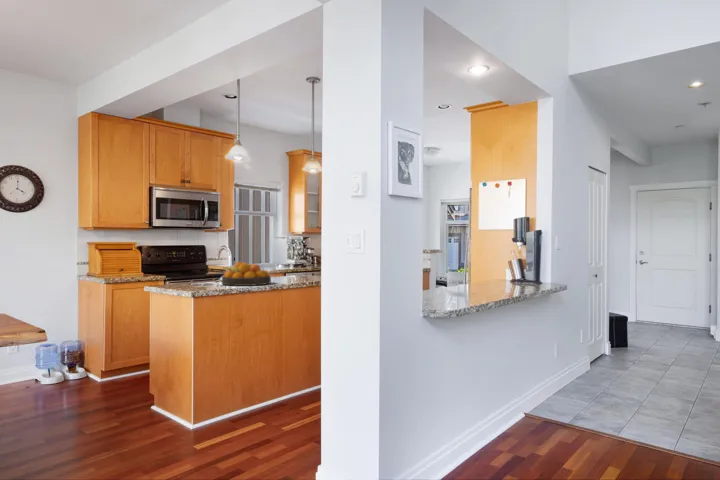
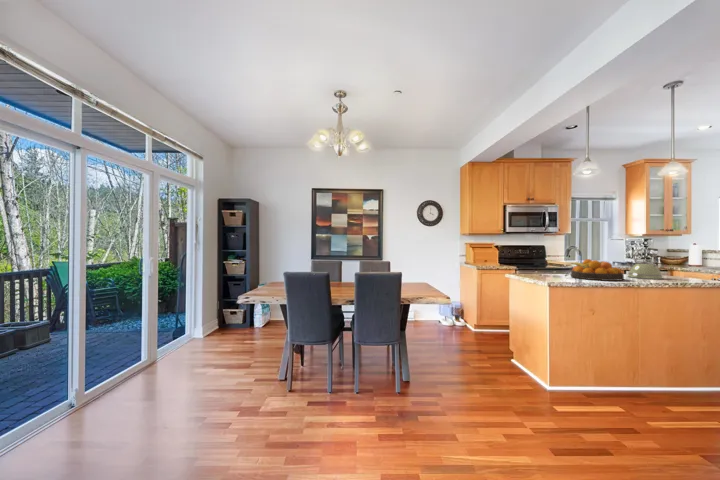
kettle: none [276,249,305,280] -> present [627,251,663,279]

